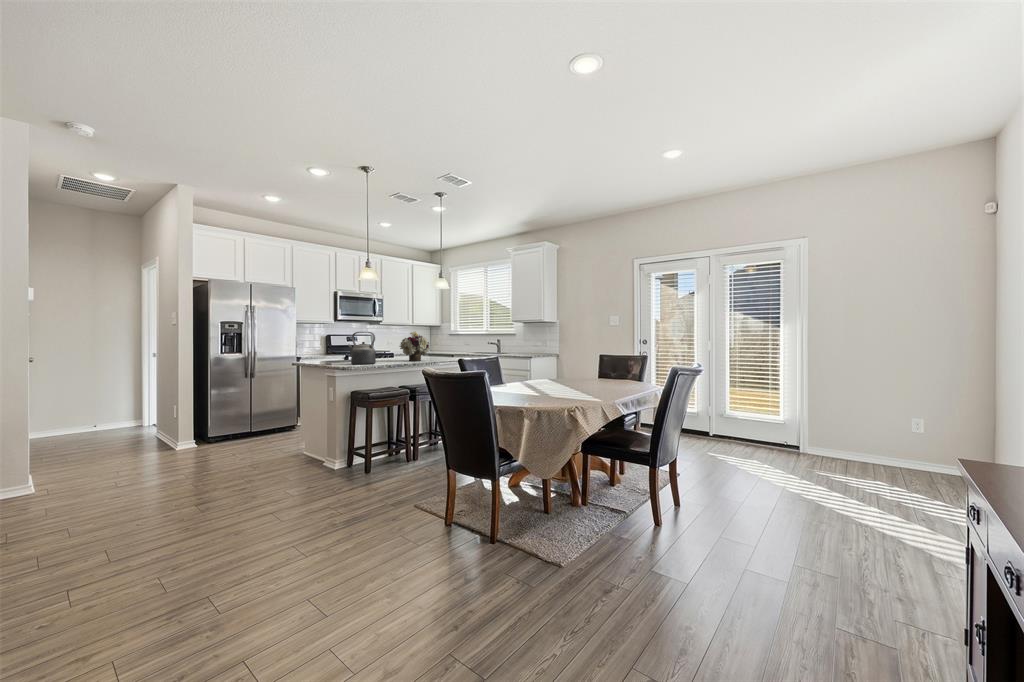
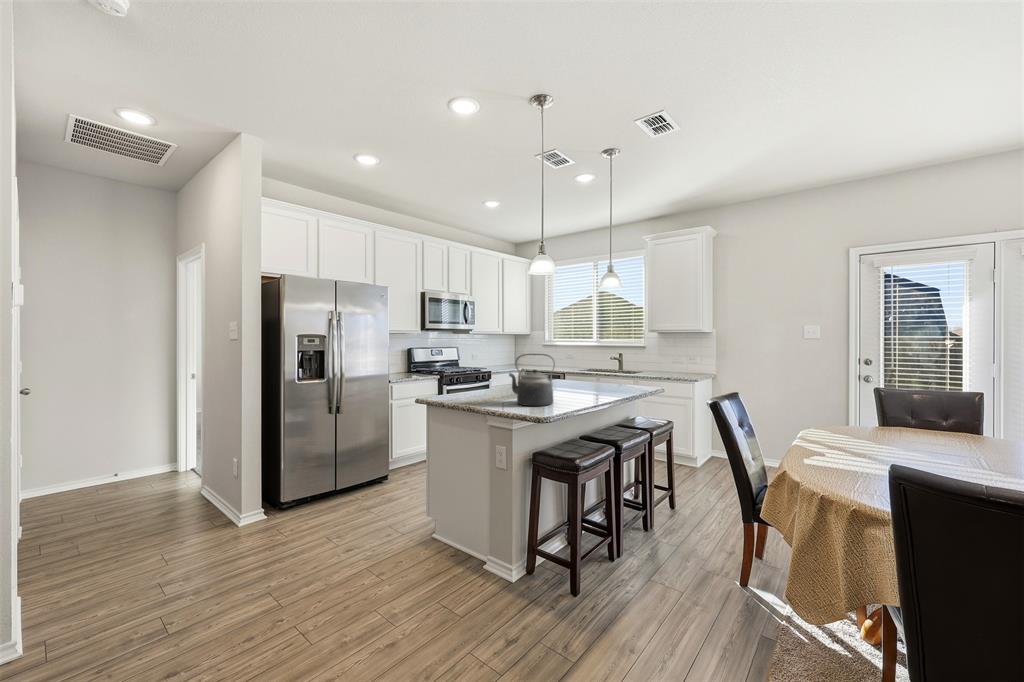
flower arrangement: present [400,331,430,361] -> none [568,350,607,395]

